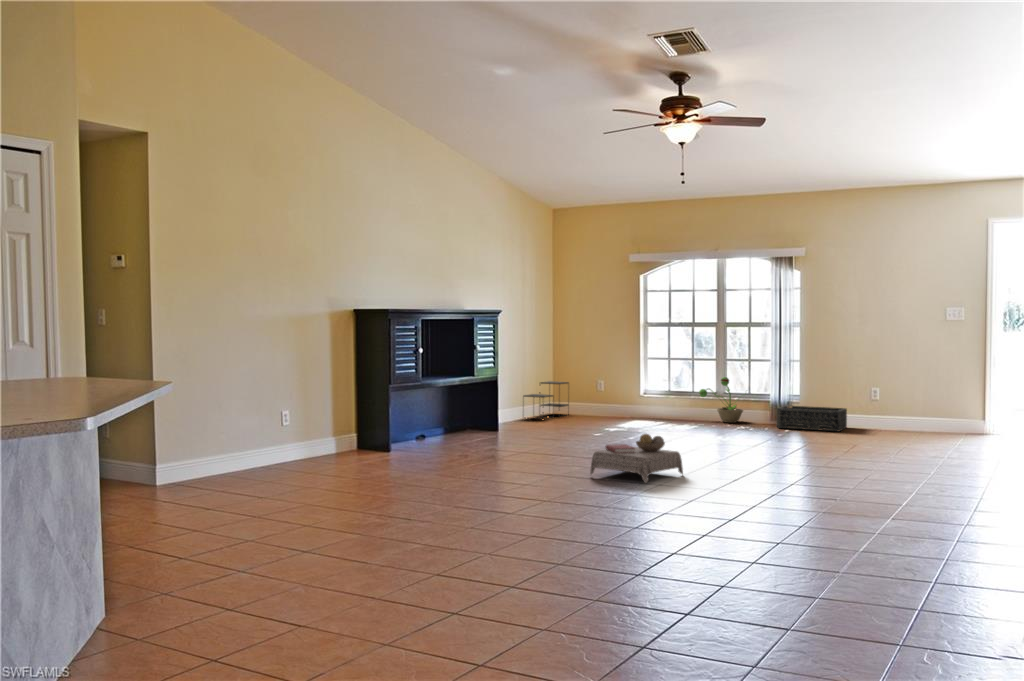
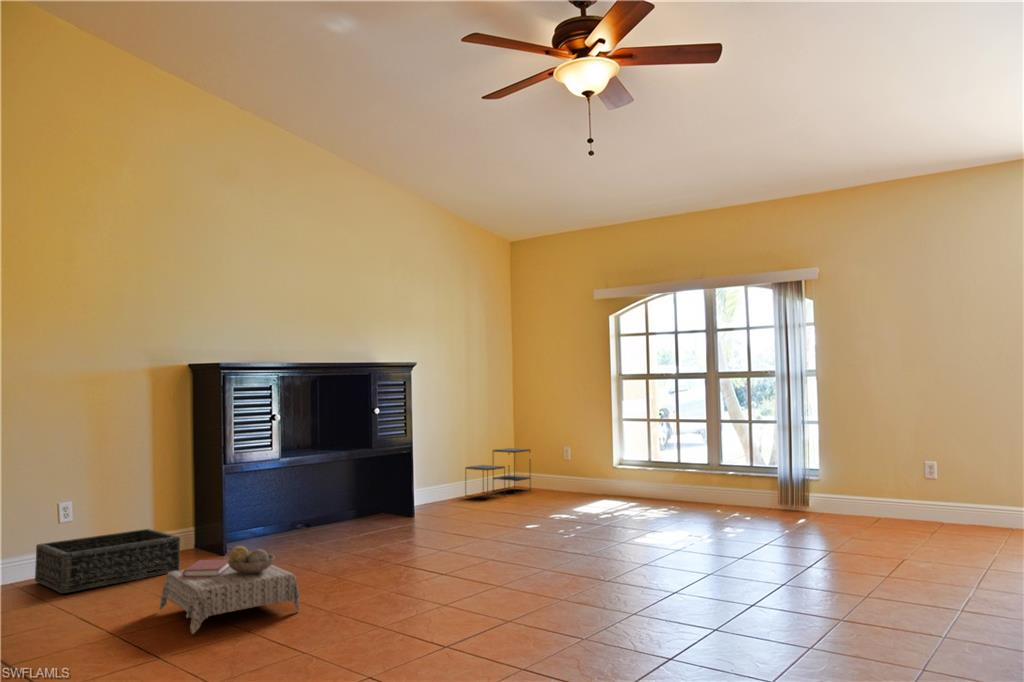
decorative plant: present [699,377,743,423] -> none [686,445,749,506]
basket: present [776,406,847,431] -> present [35,529,180,594]
ottoman: present [590,434,683,483] -> present [159,546,300,634]

